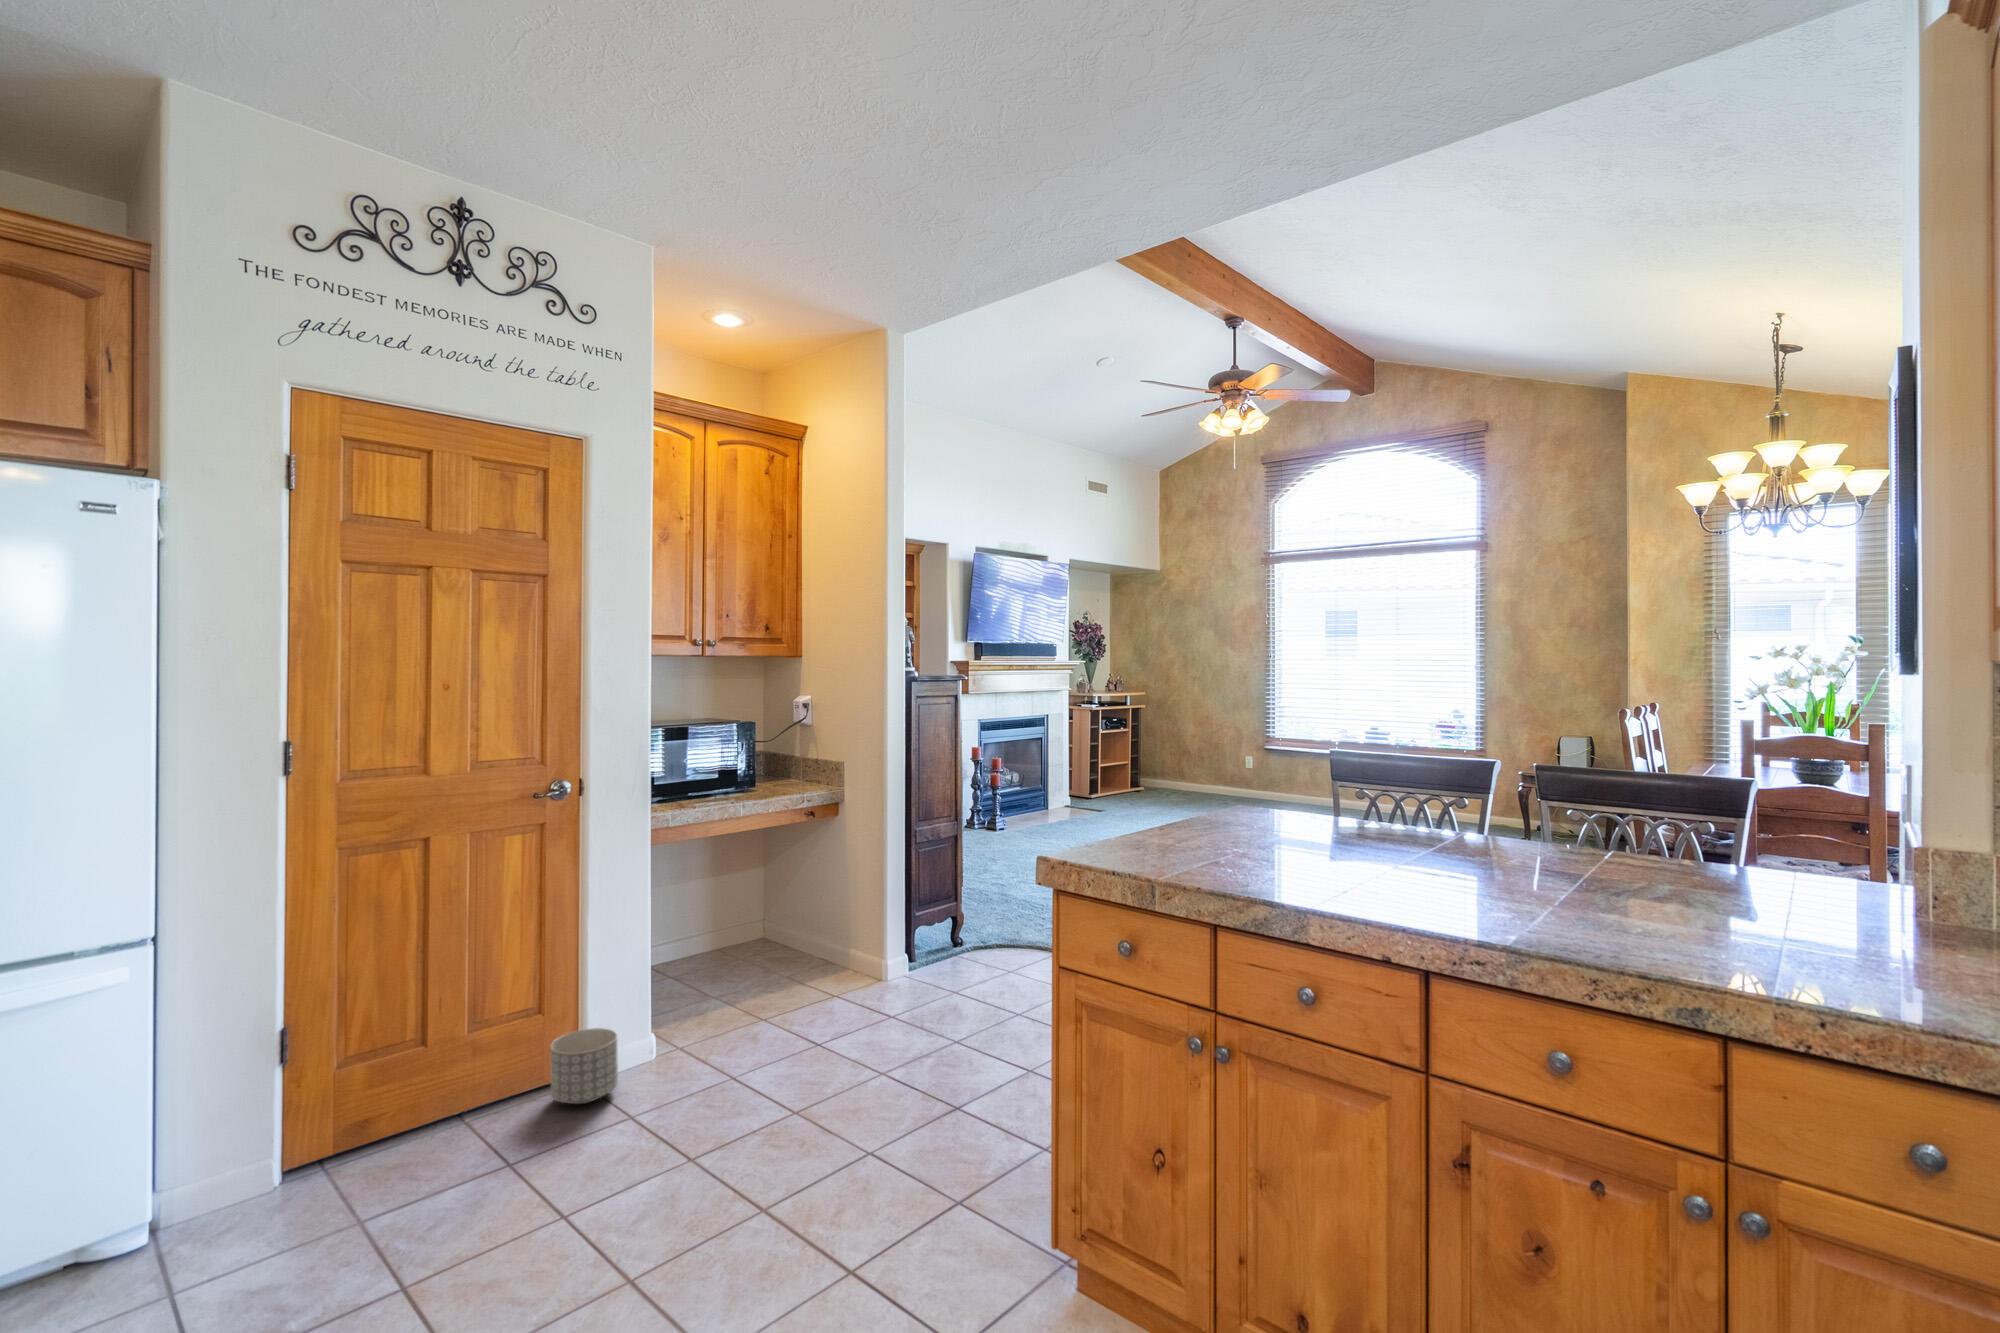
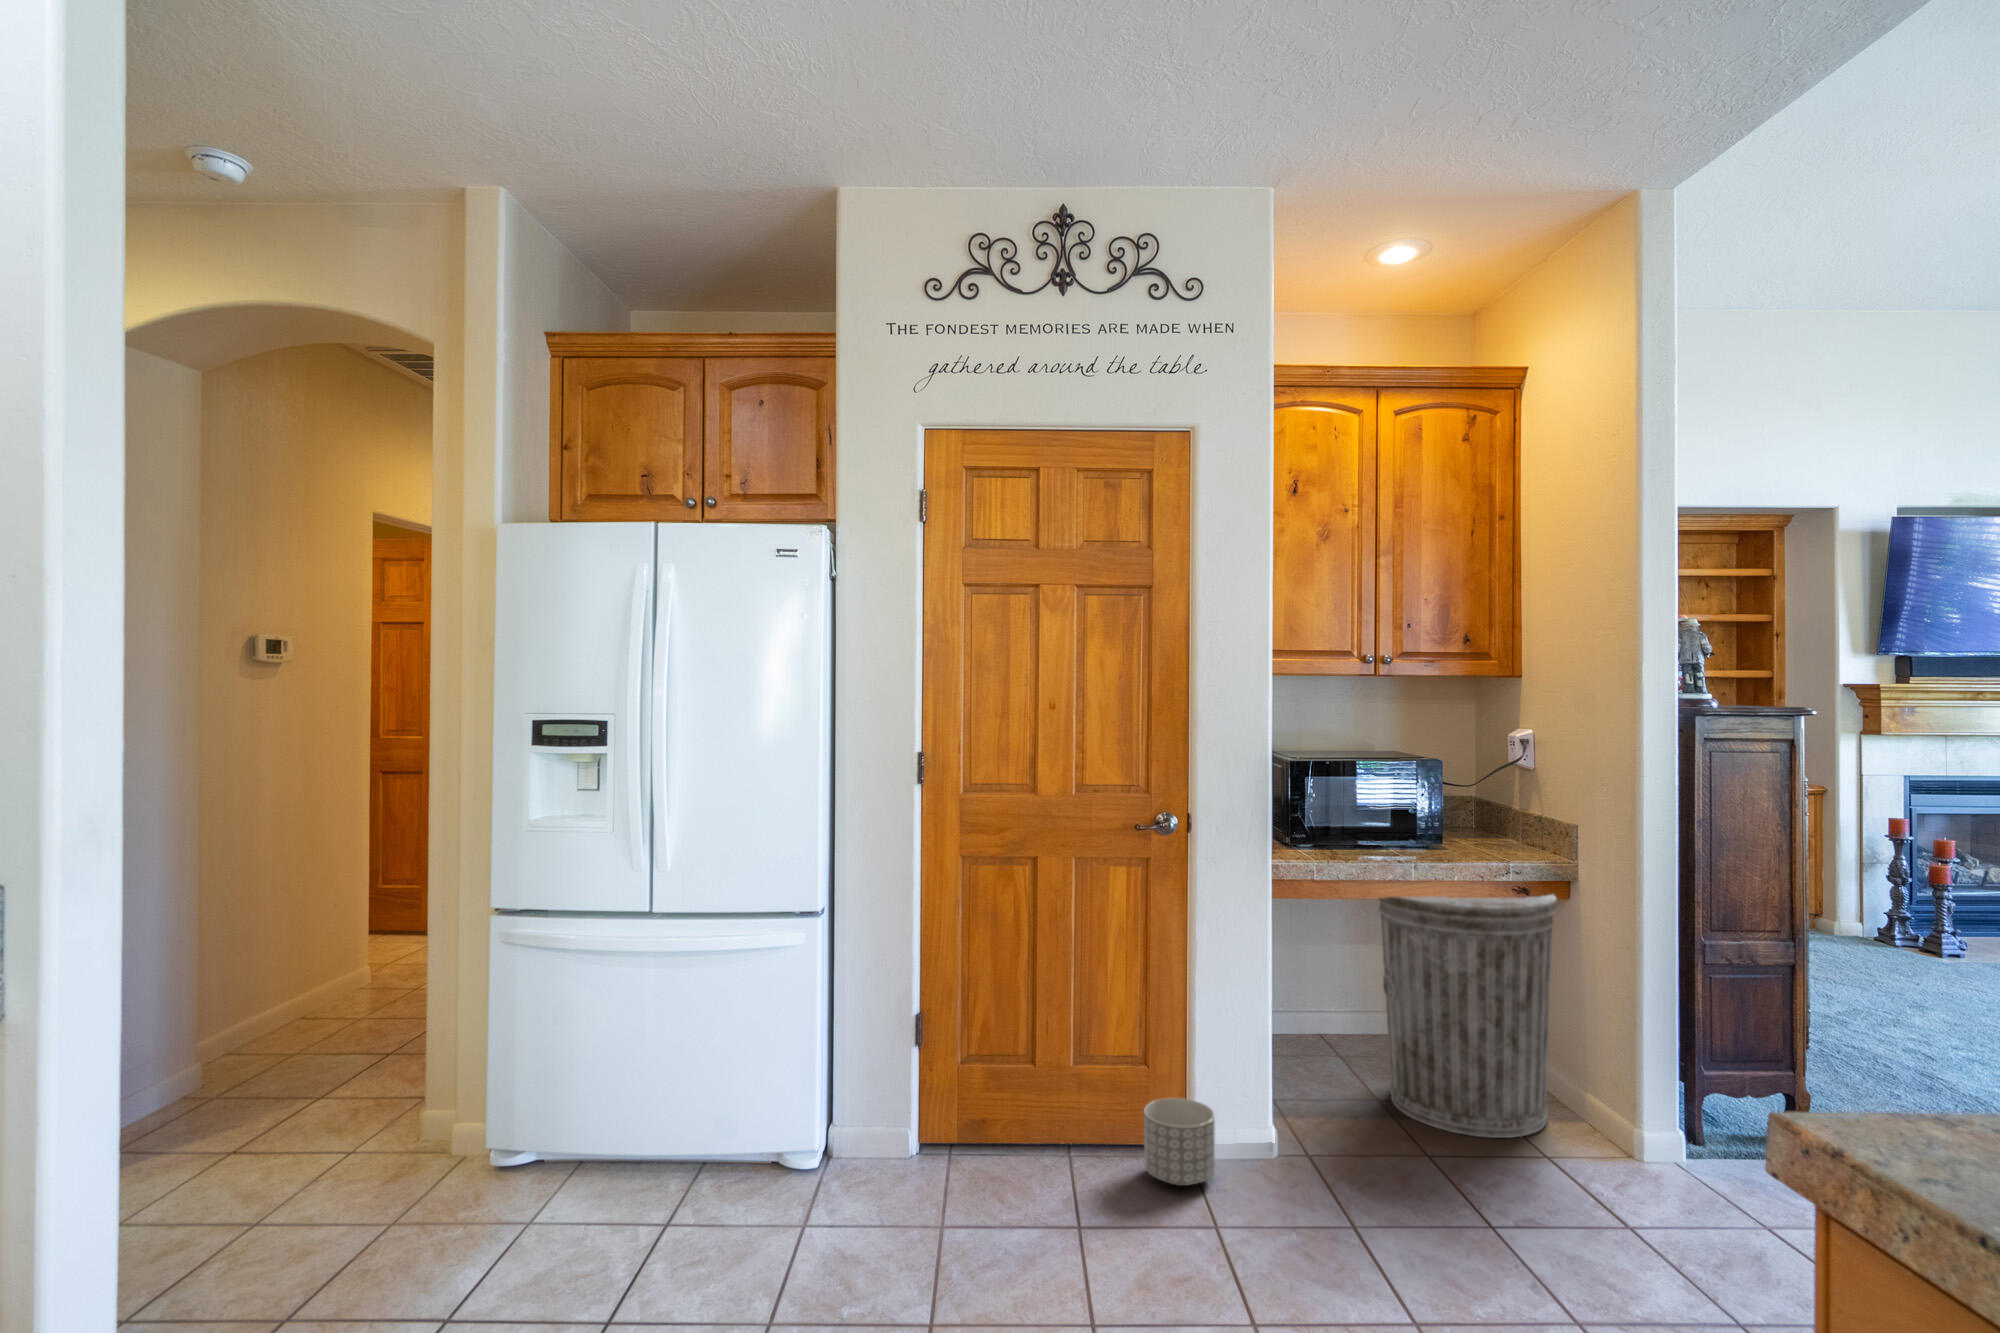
trash can: none [706,810,834,999] -> present [1379,895,1558,1138]

